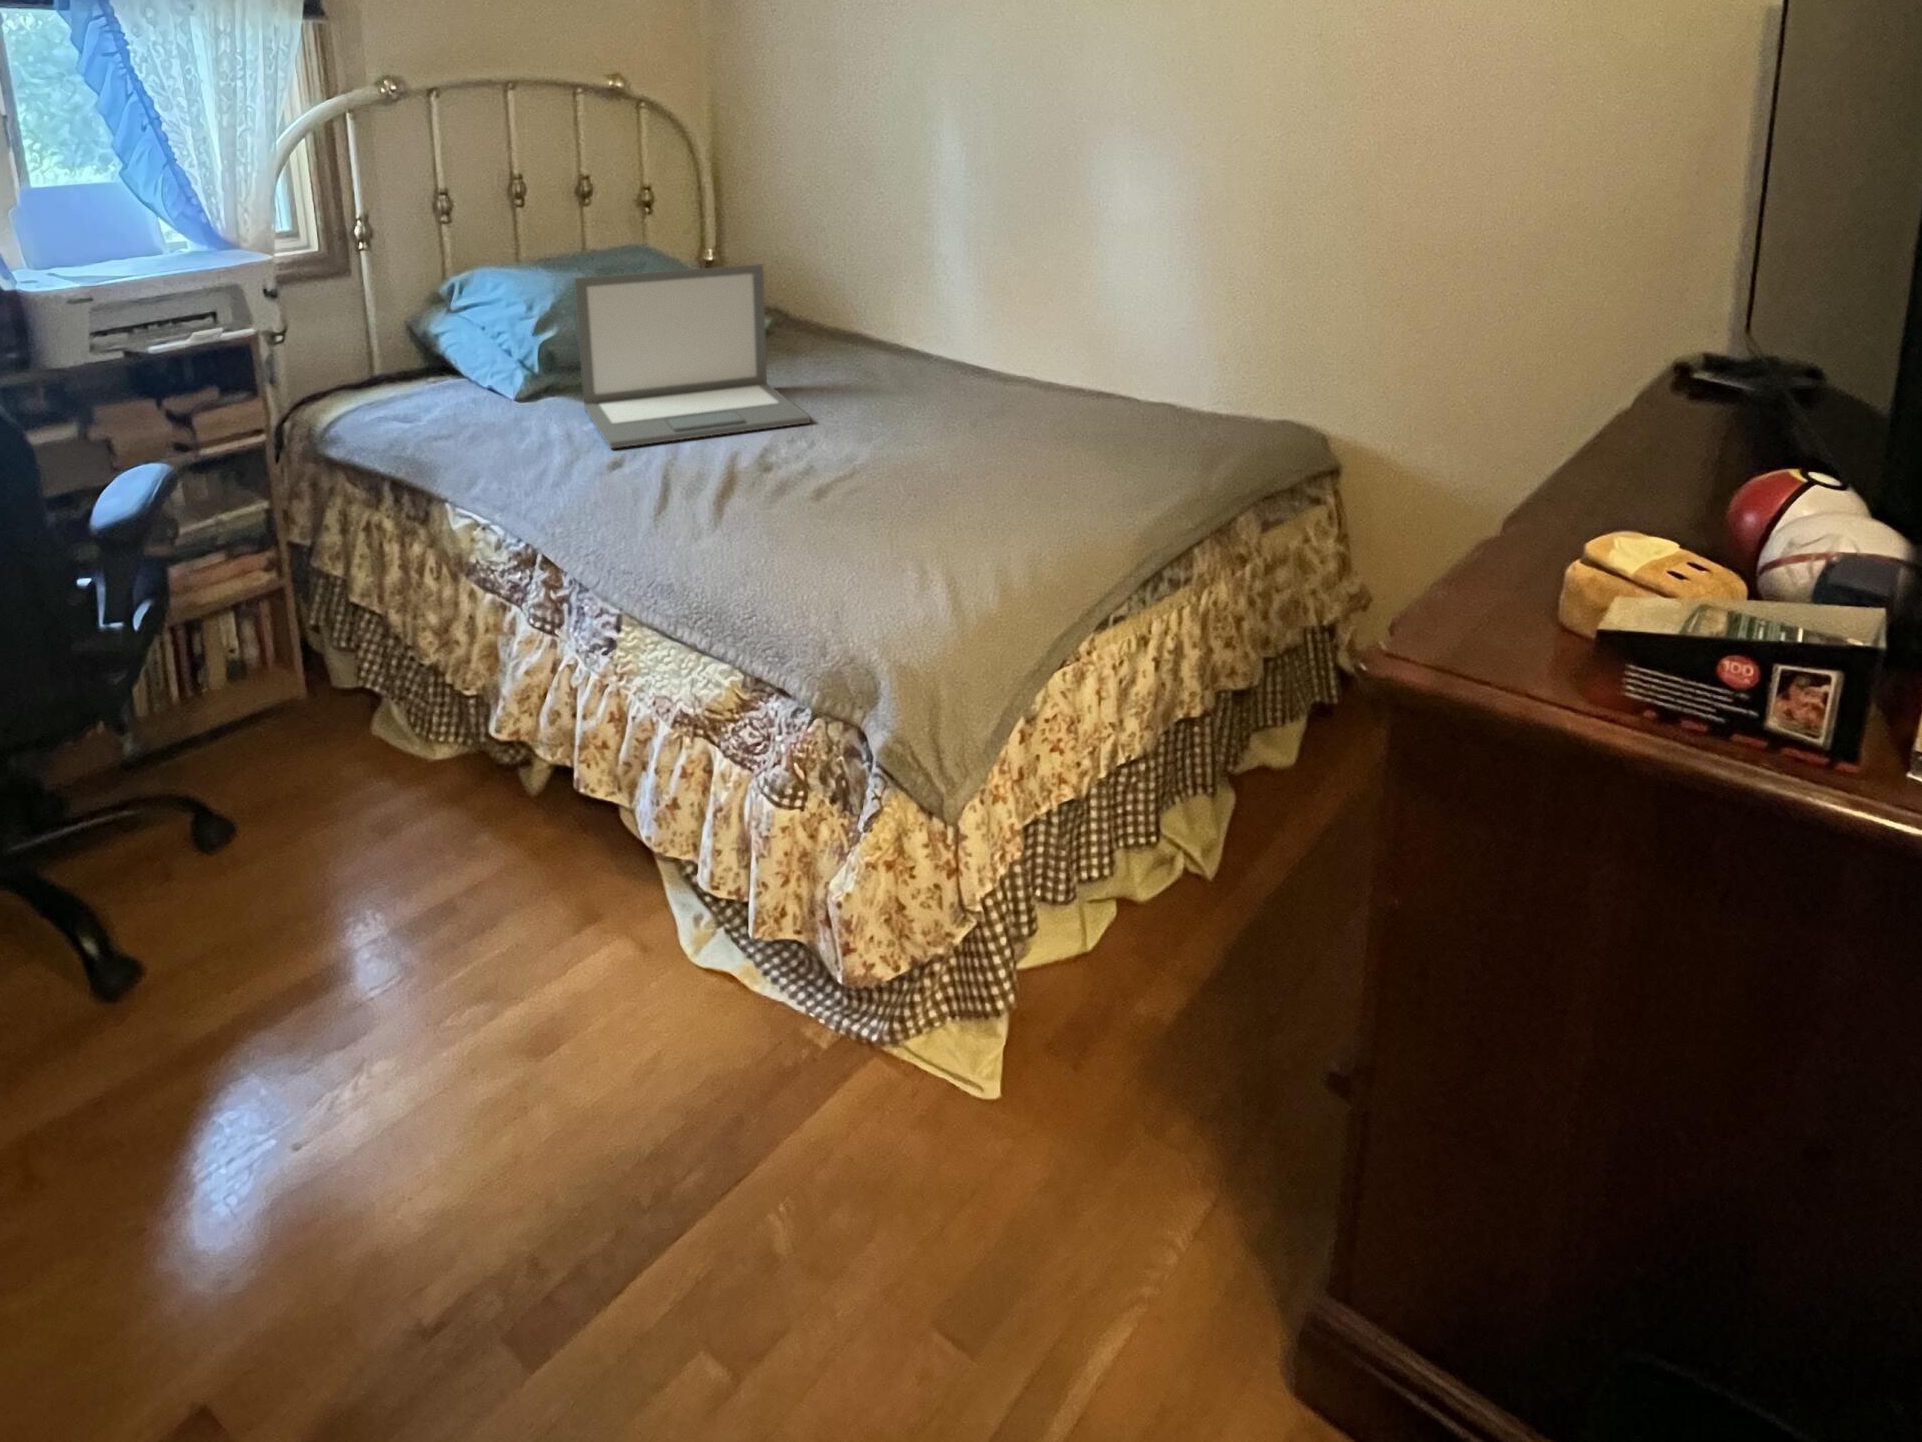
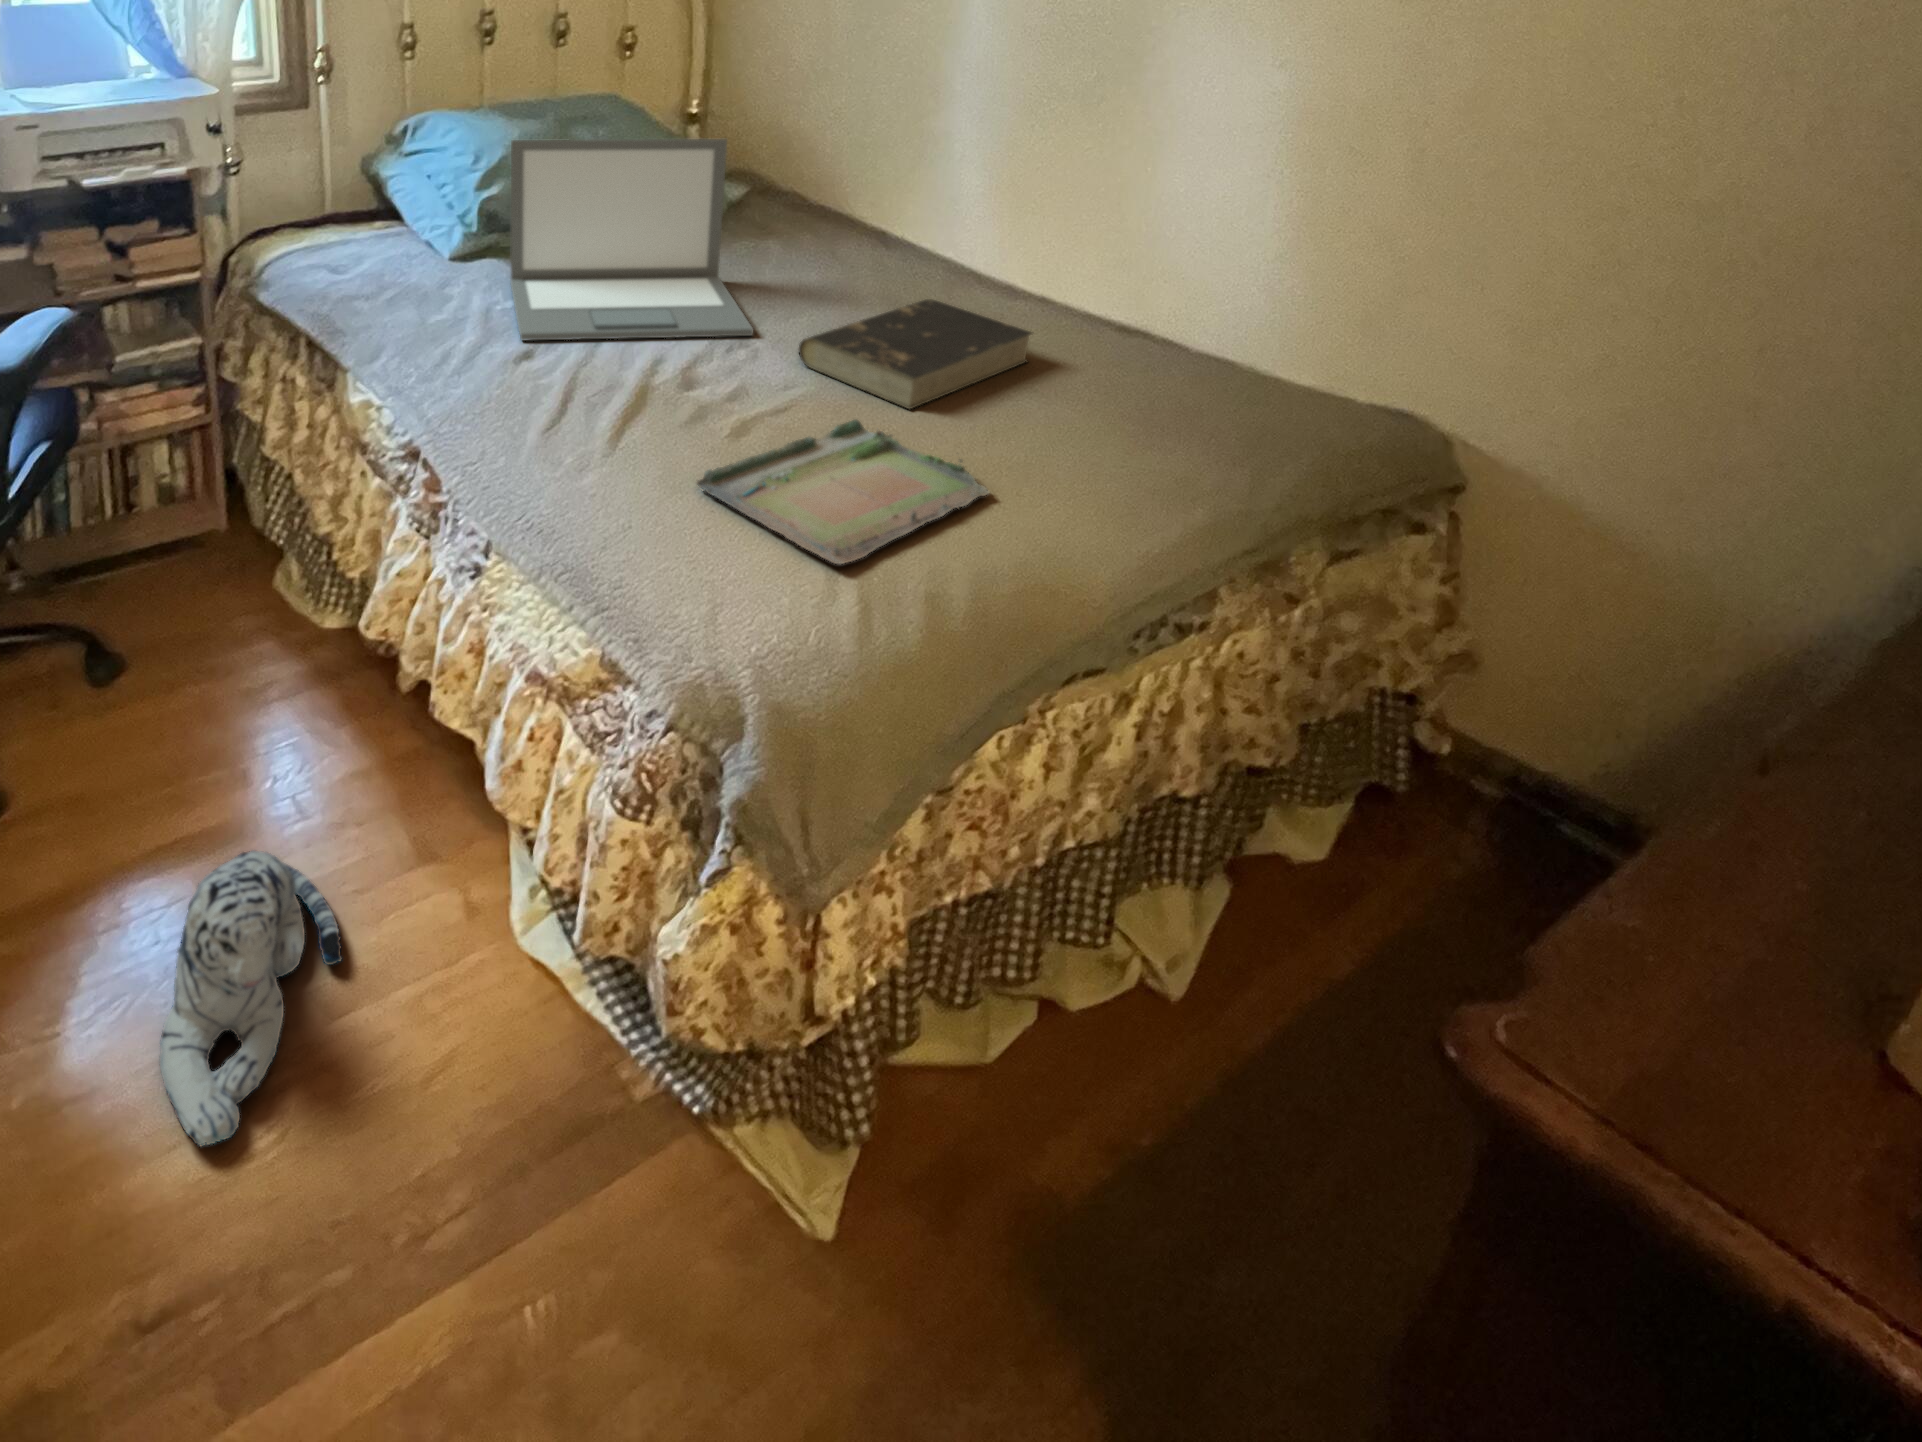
book: none [852,378,1031,457] -> present [799,299,1032,410]
tray: none [800,467,1026,561] -> present [697,419,989,564]
plush toy: none [364,937,531,1195] -> present [160,851,342,1146]

